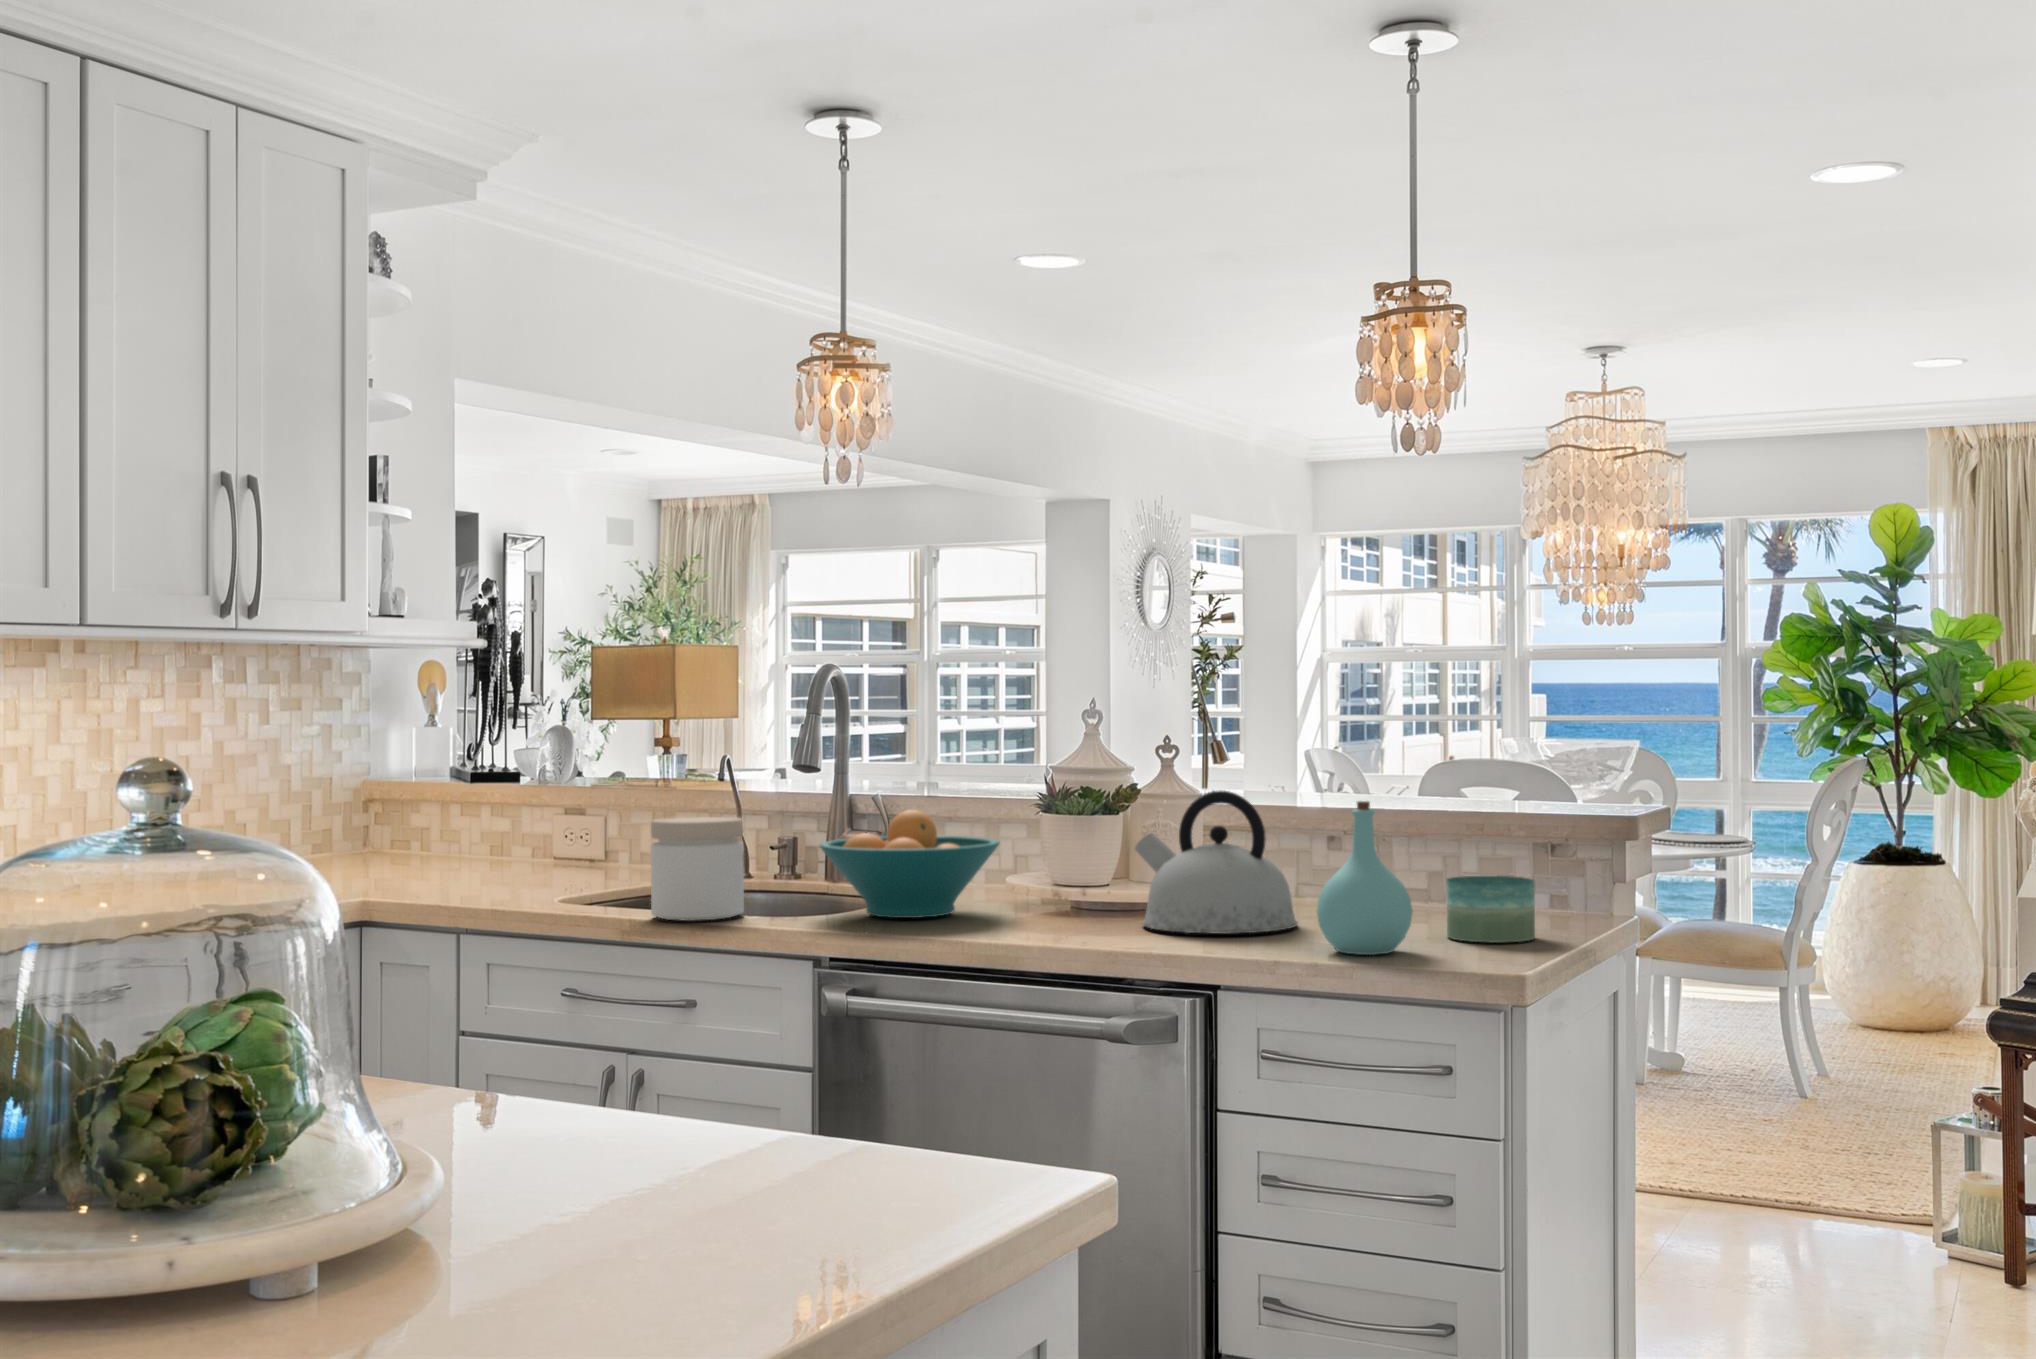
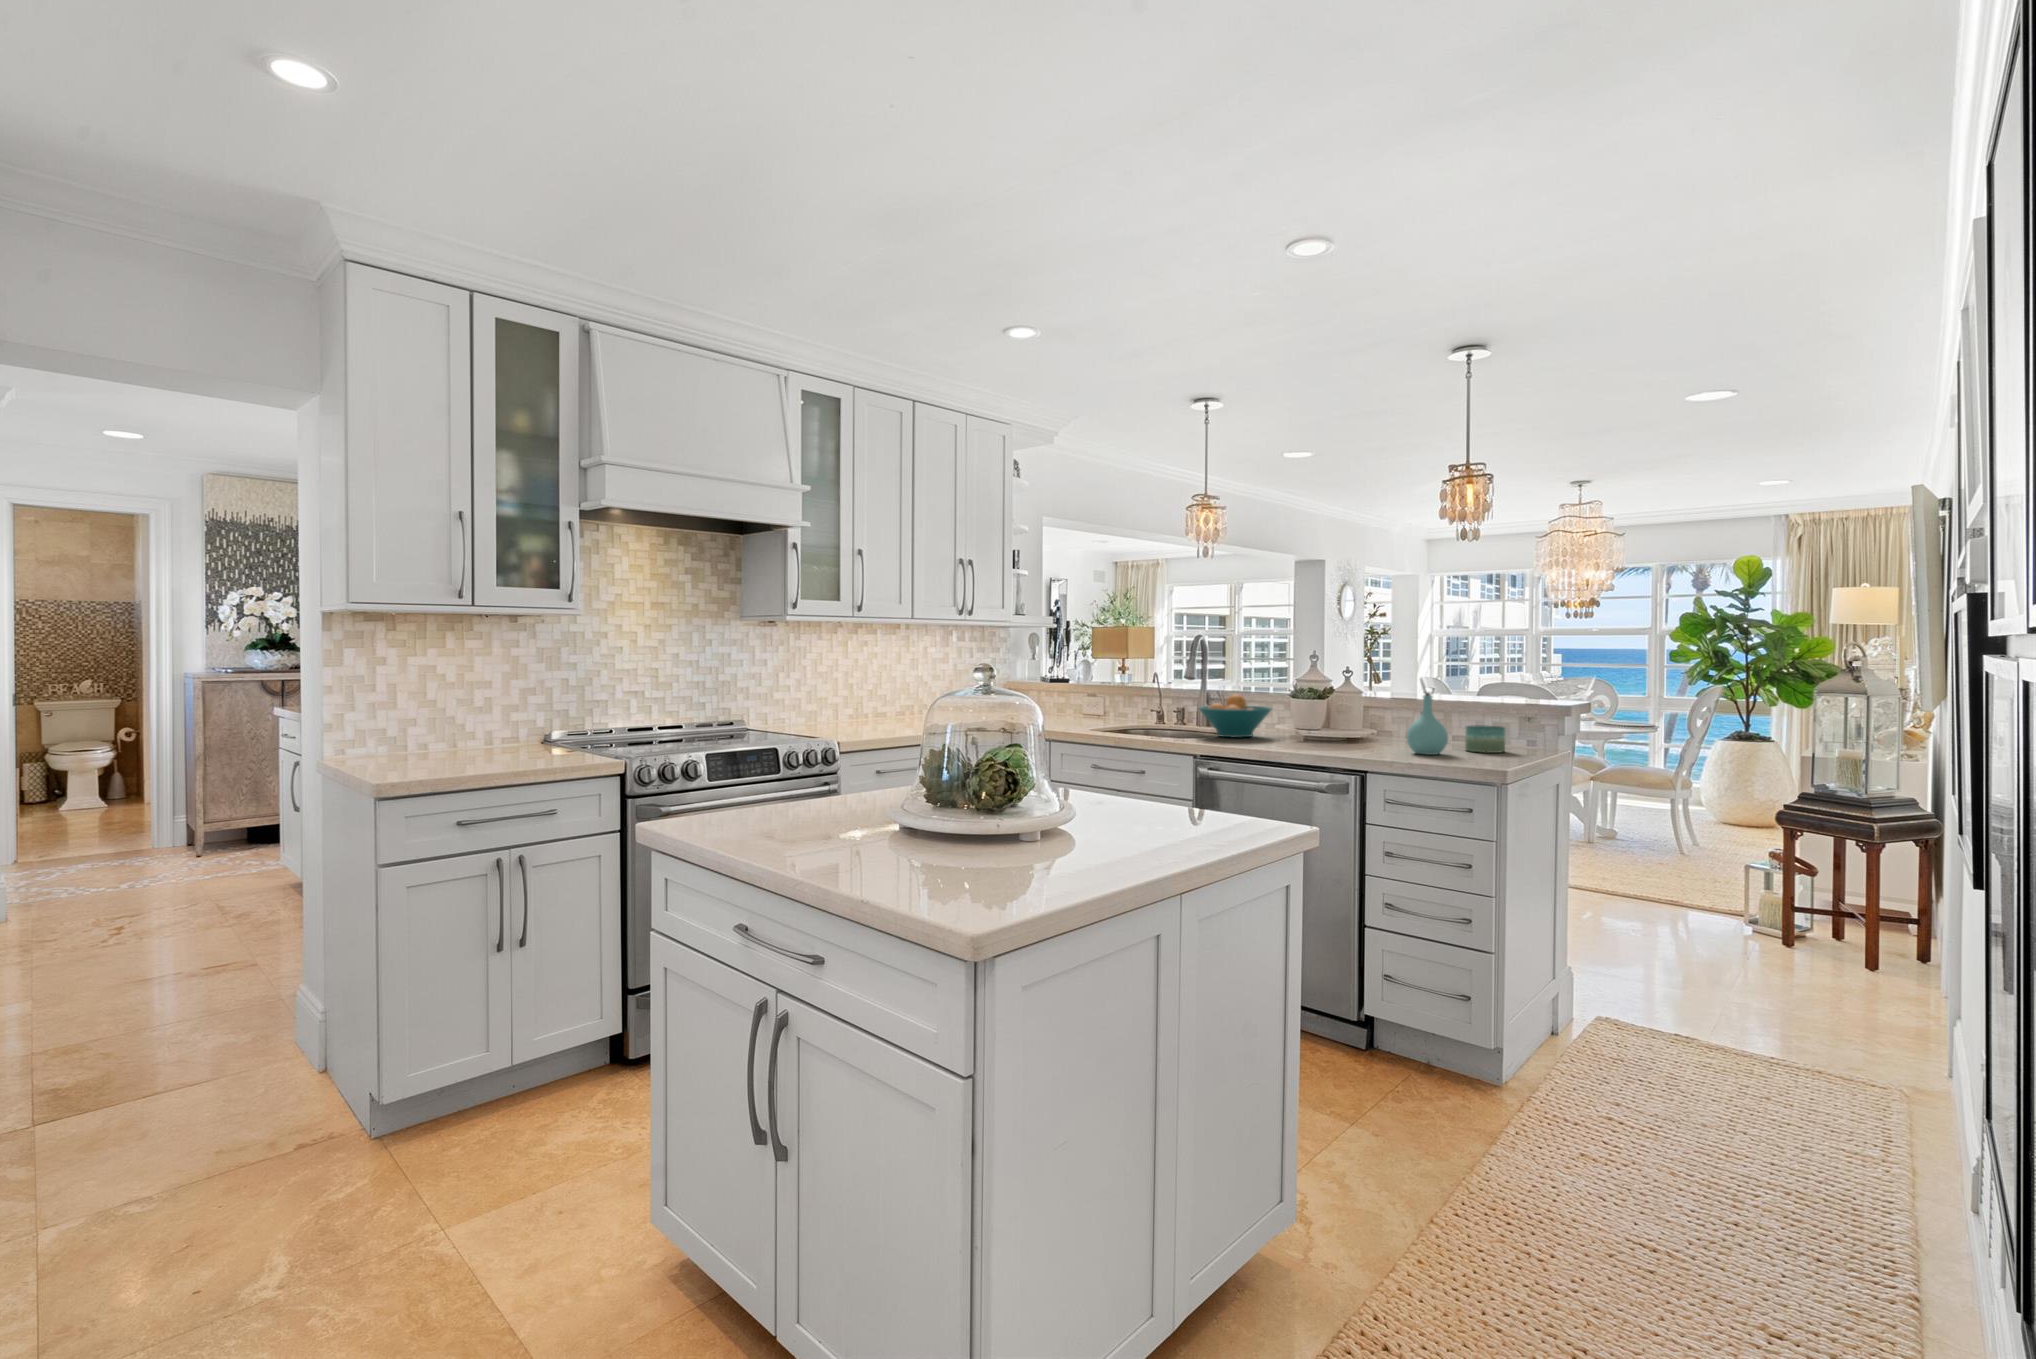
kettle: present [1135,791,1298,934] -> none [1330,688,1400,746]
jar: present [651,817,744,921] -> none [1131,696,1167,736]

